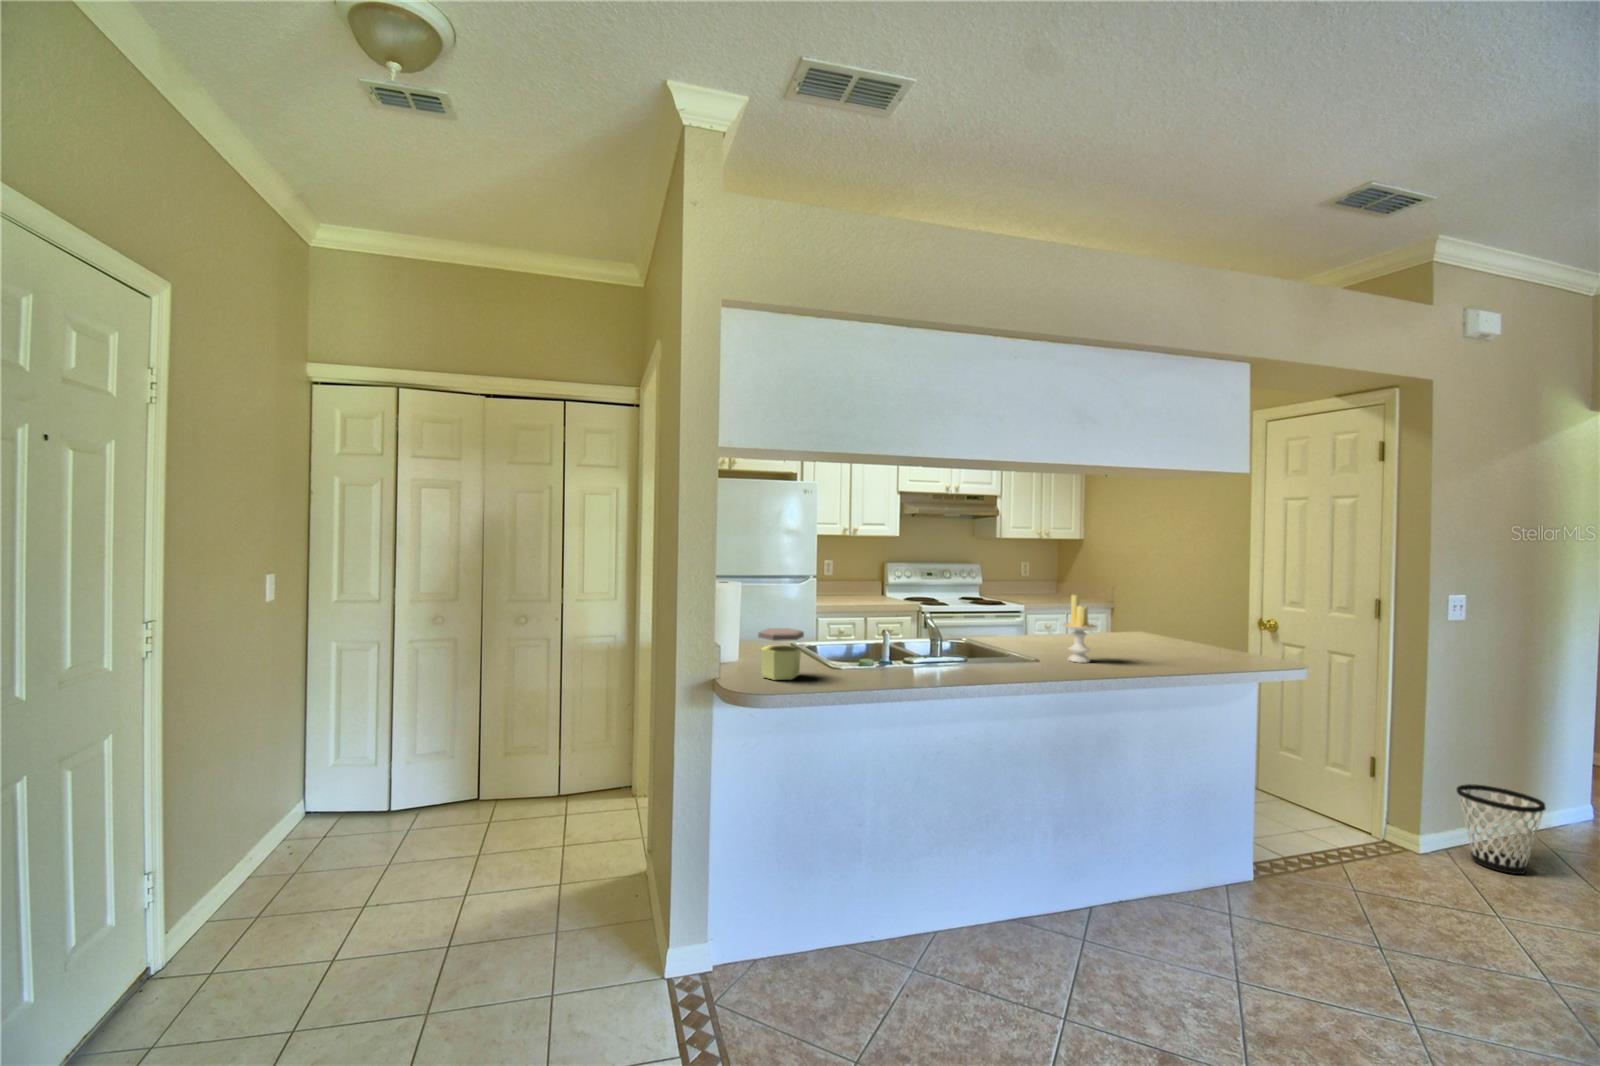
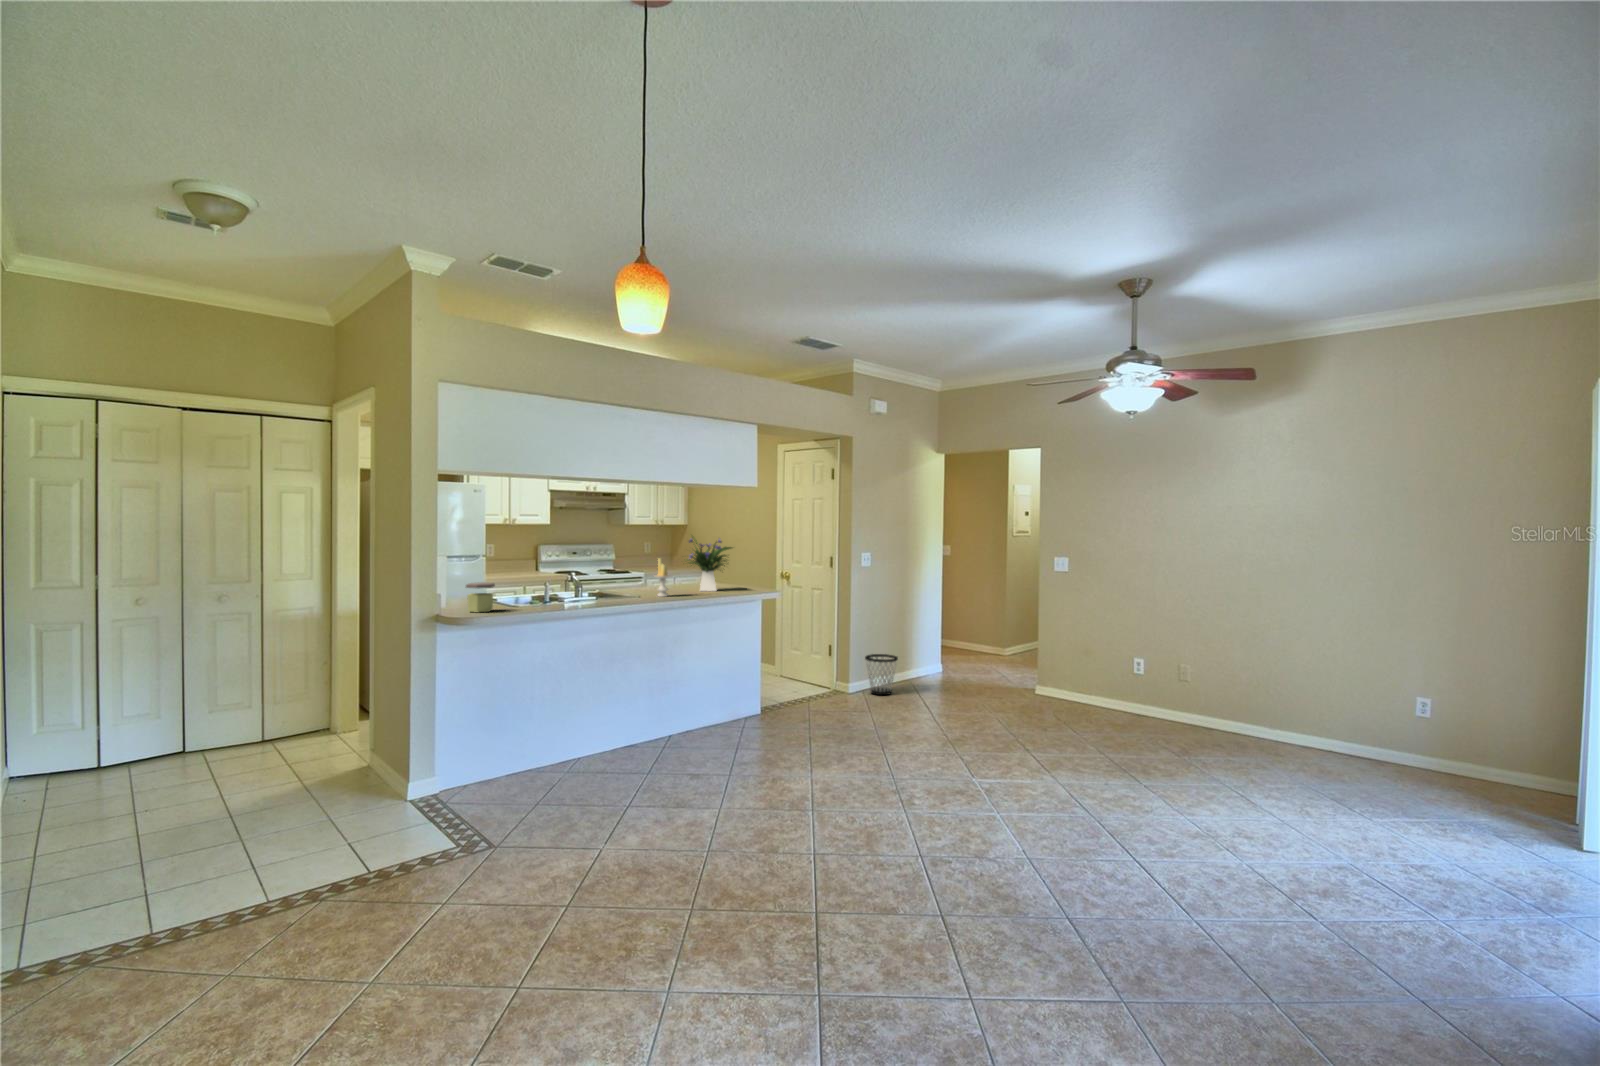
flower arrangement: none [1102,554,1205,654] -> present [687,537,732,591]

